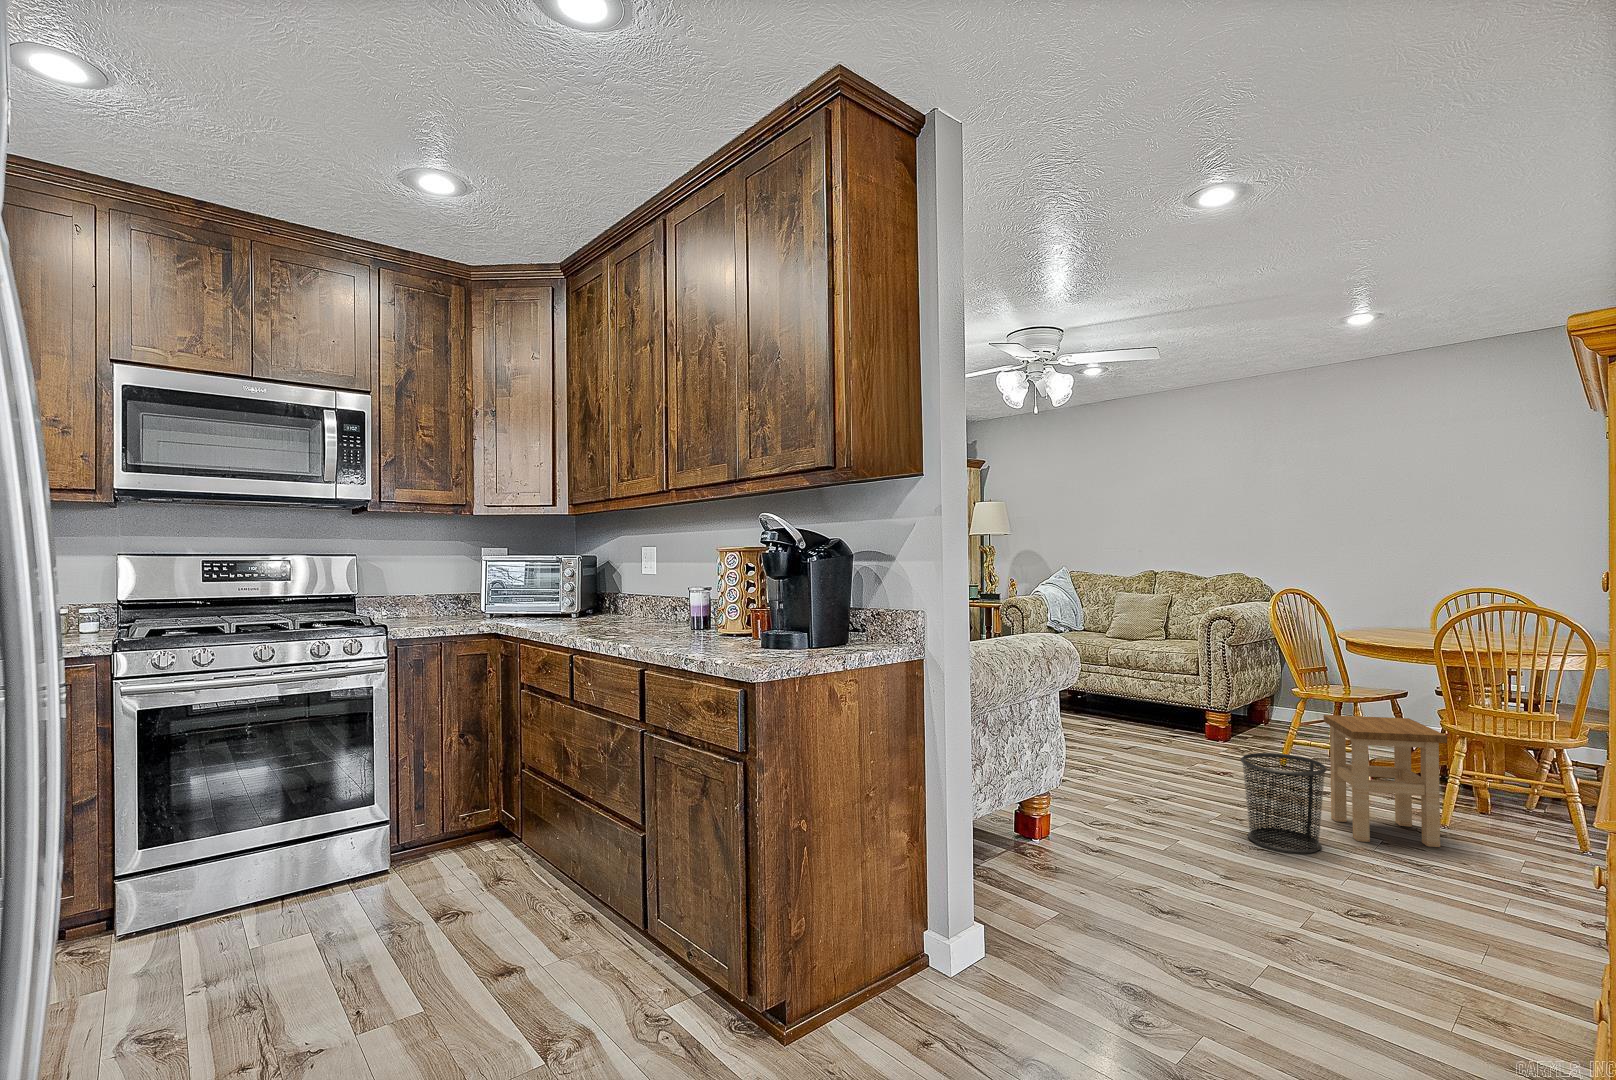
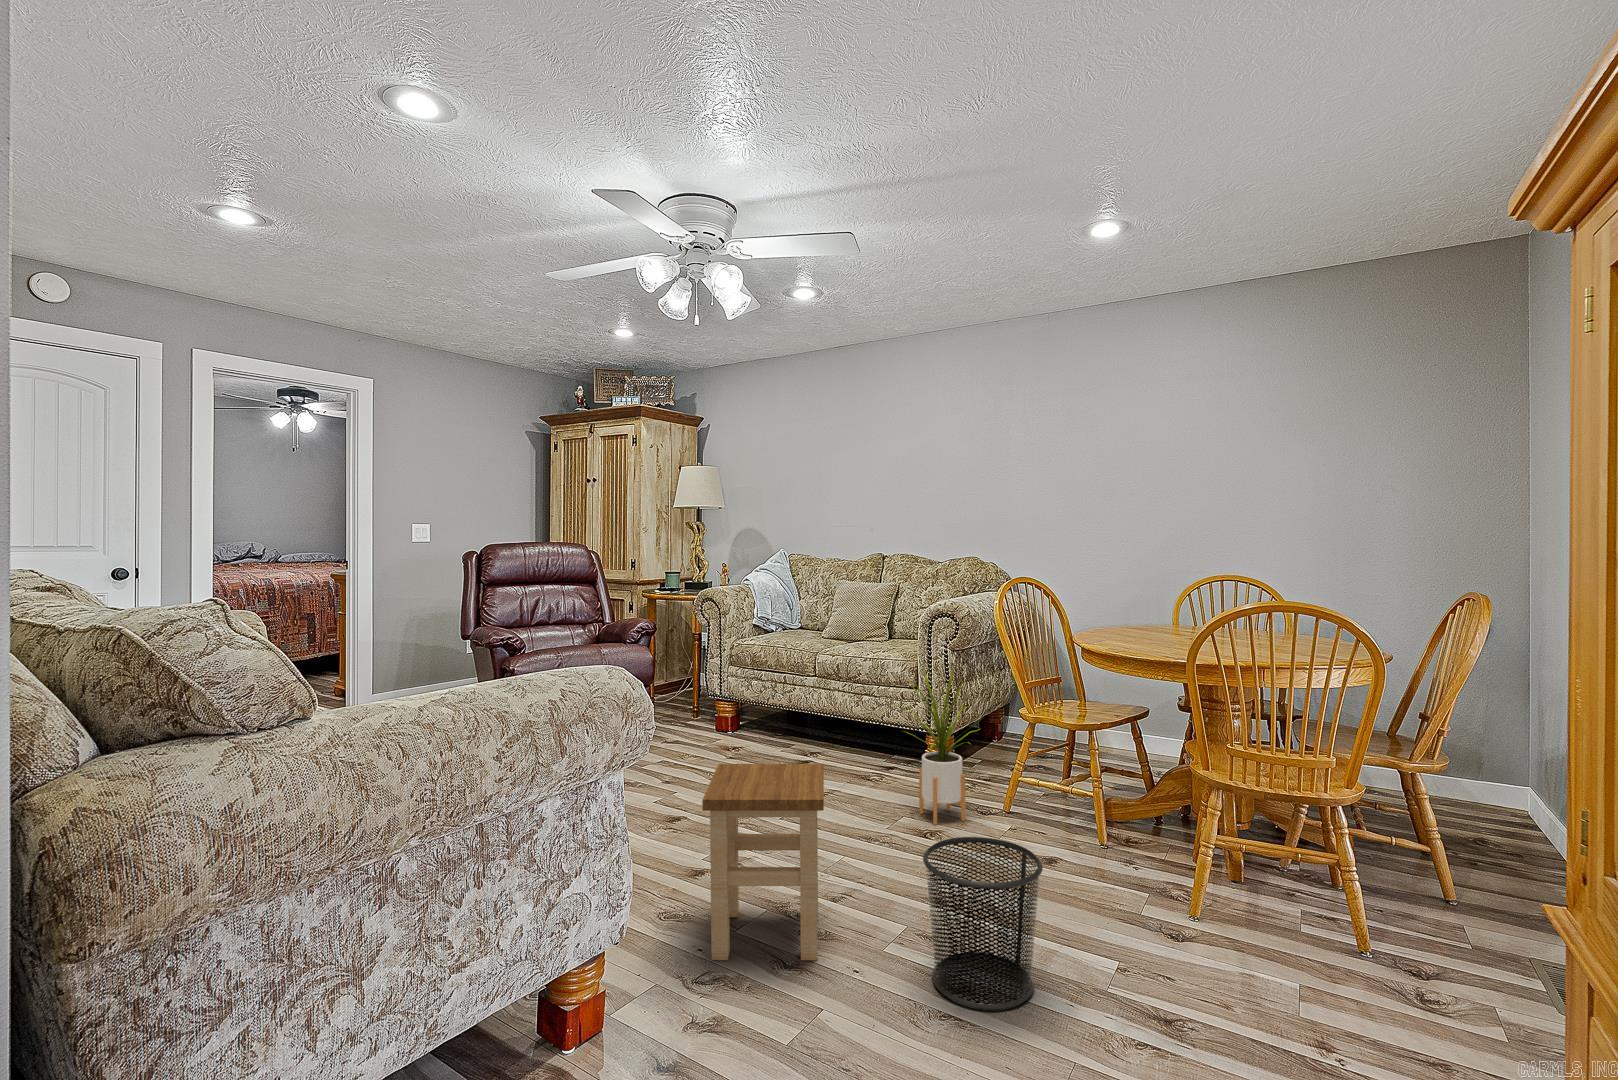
house plant: none [1195,647,1265,770] -> present [900,665,980,825]
stool: present [1324,715,1447,847] -> present [702,764,824,960]

